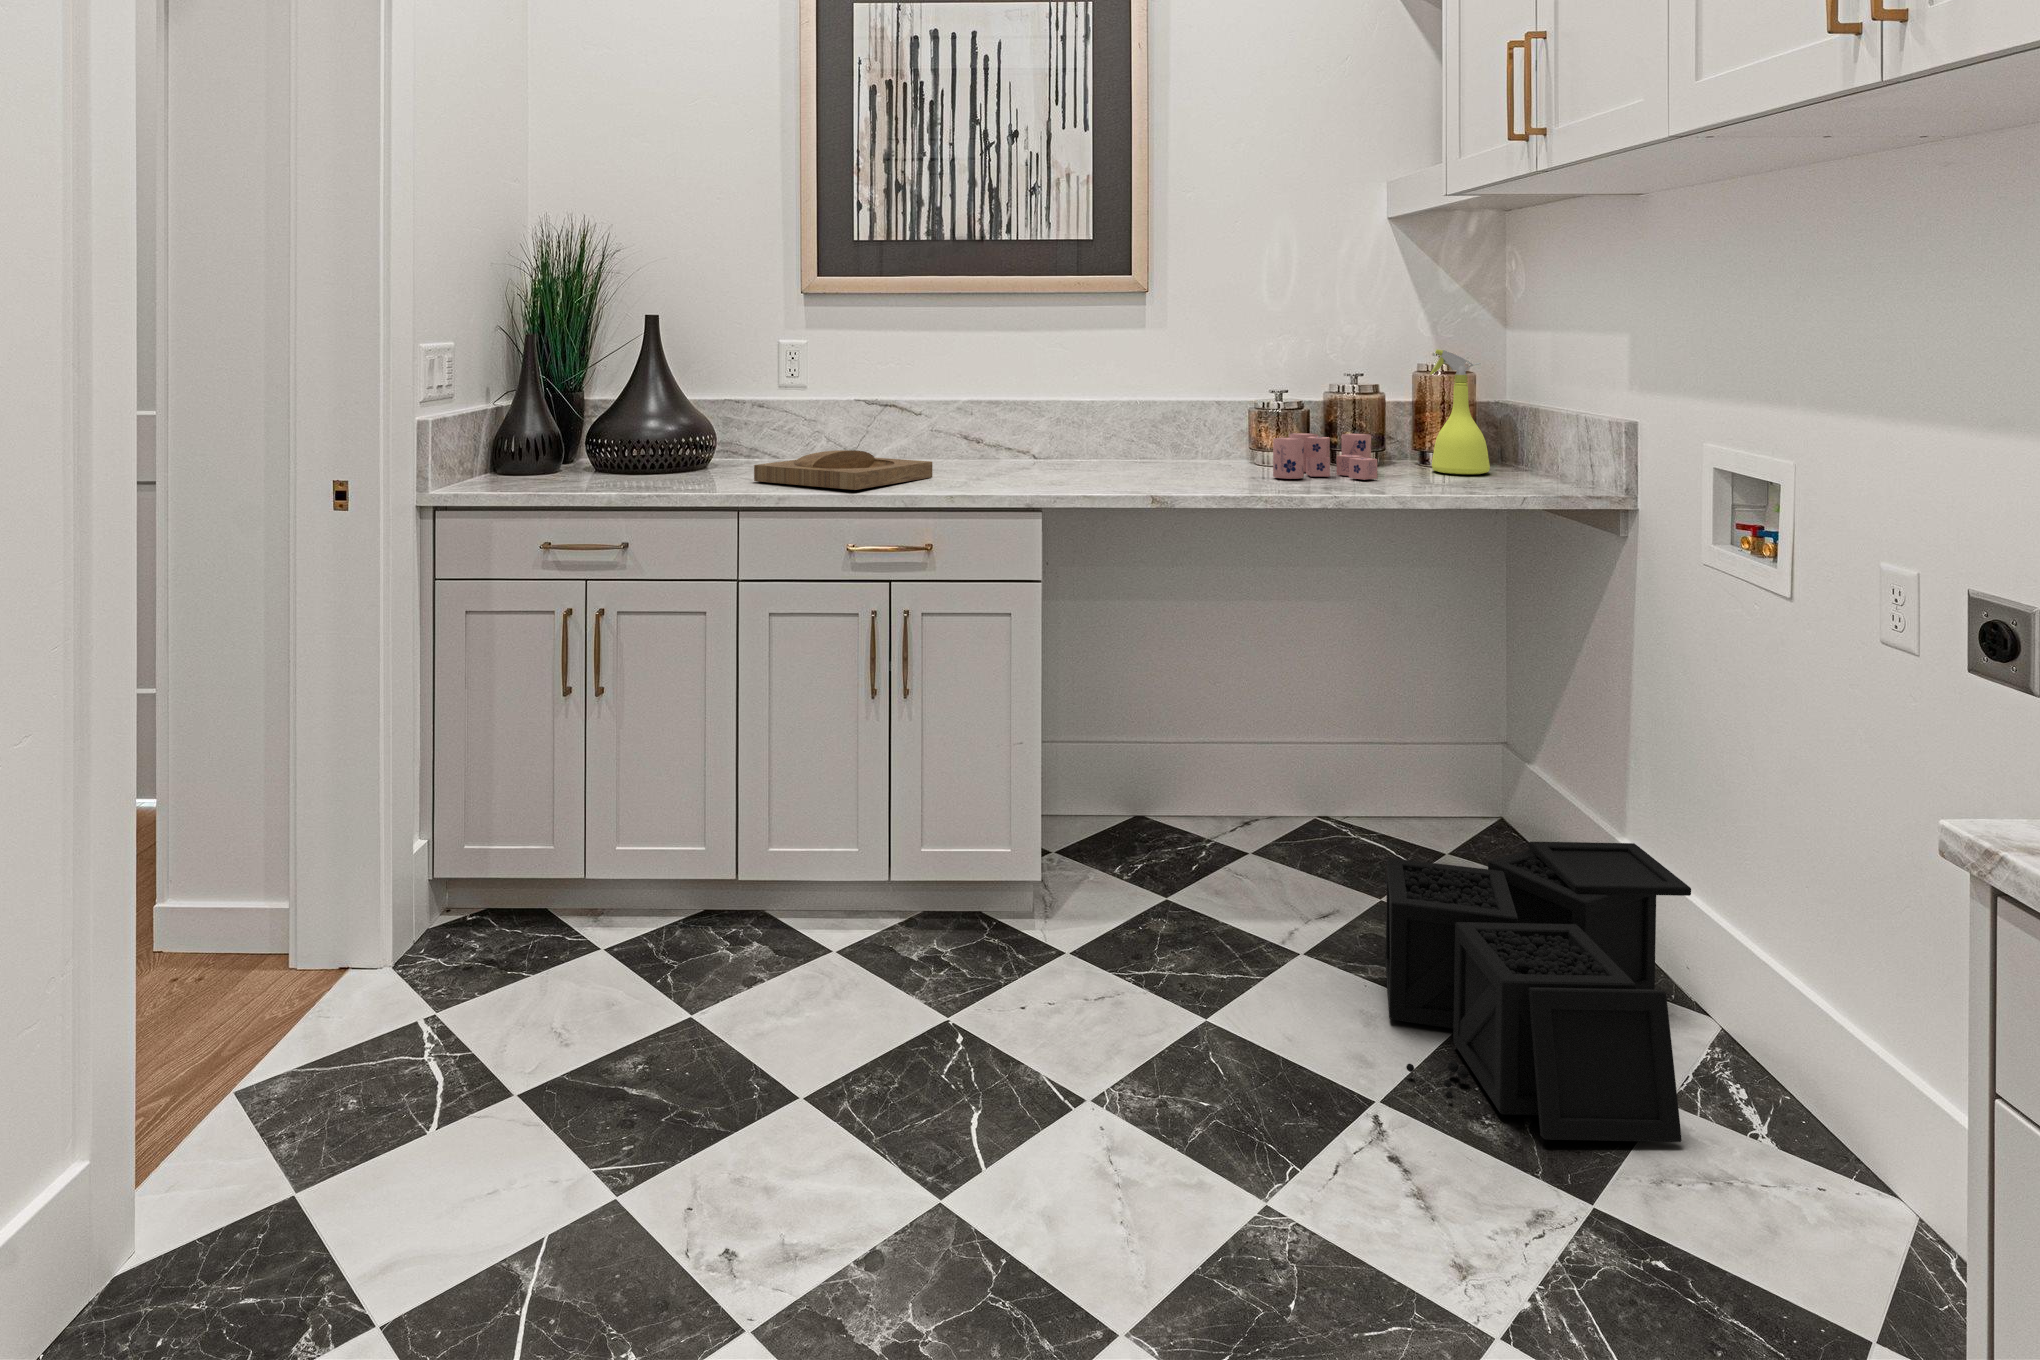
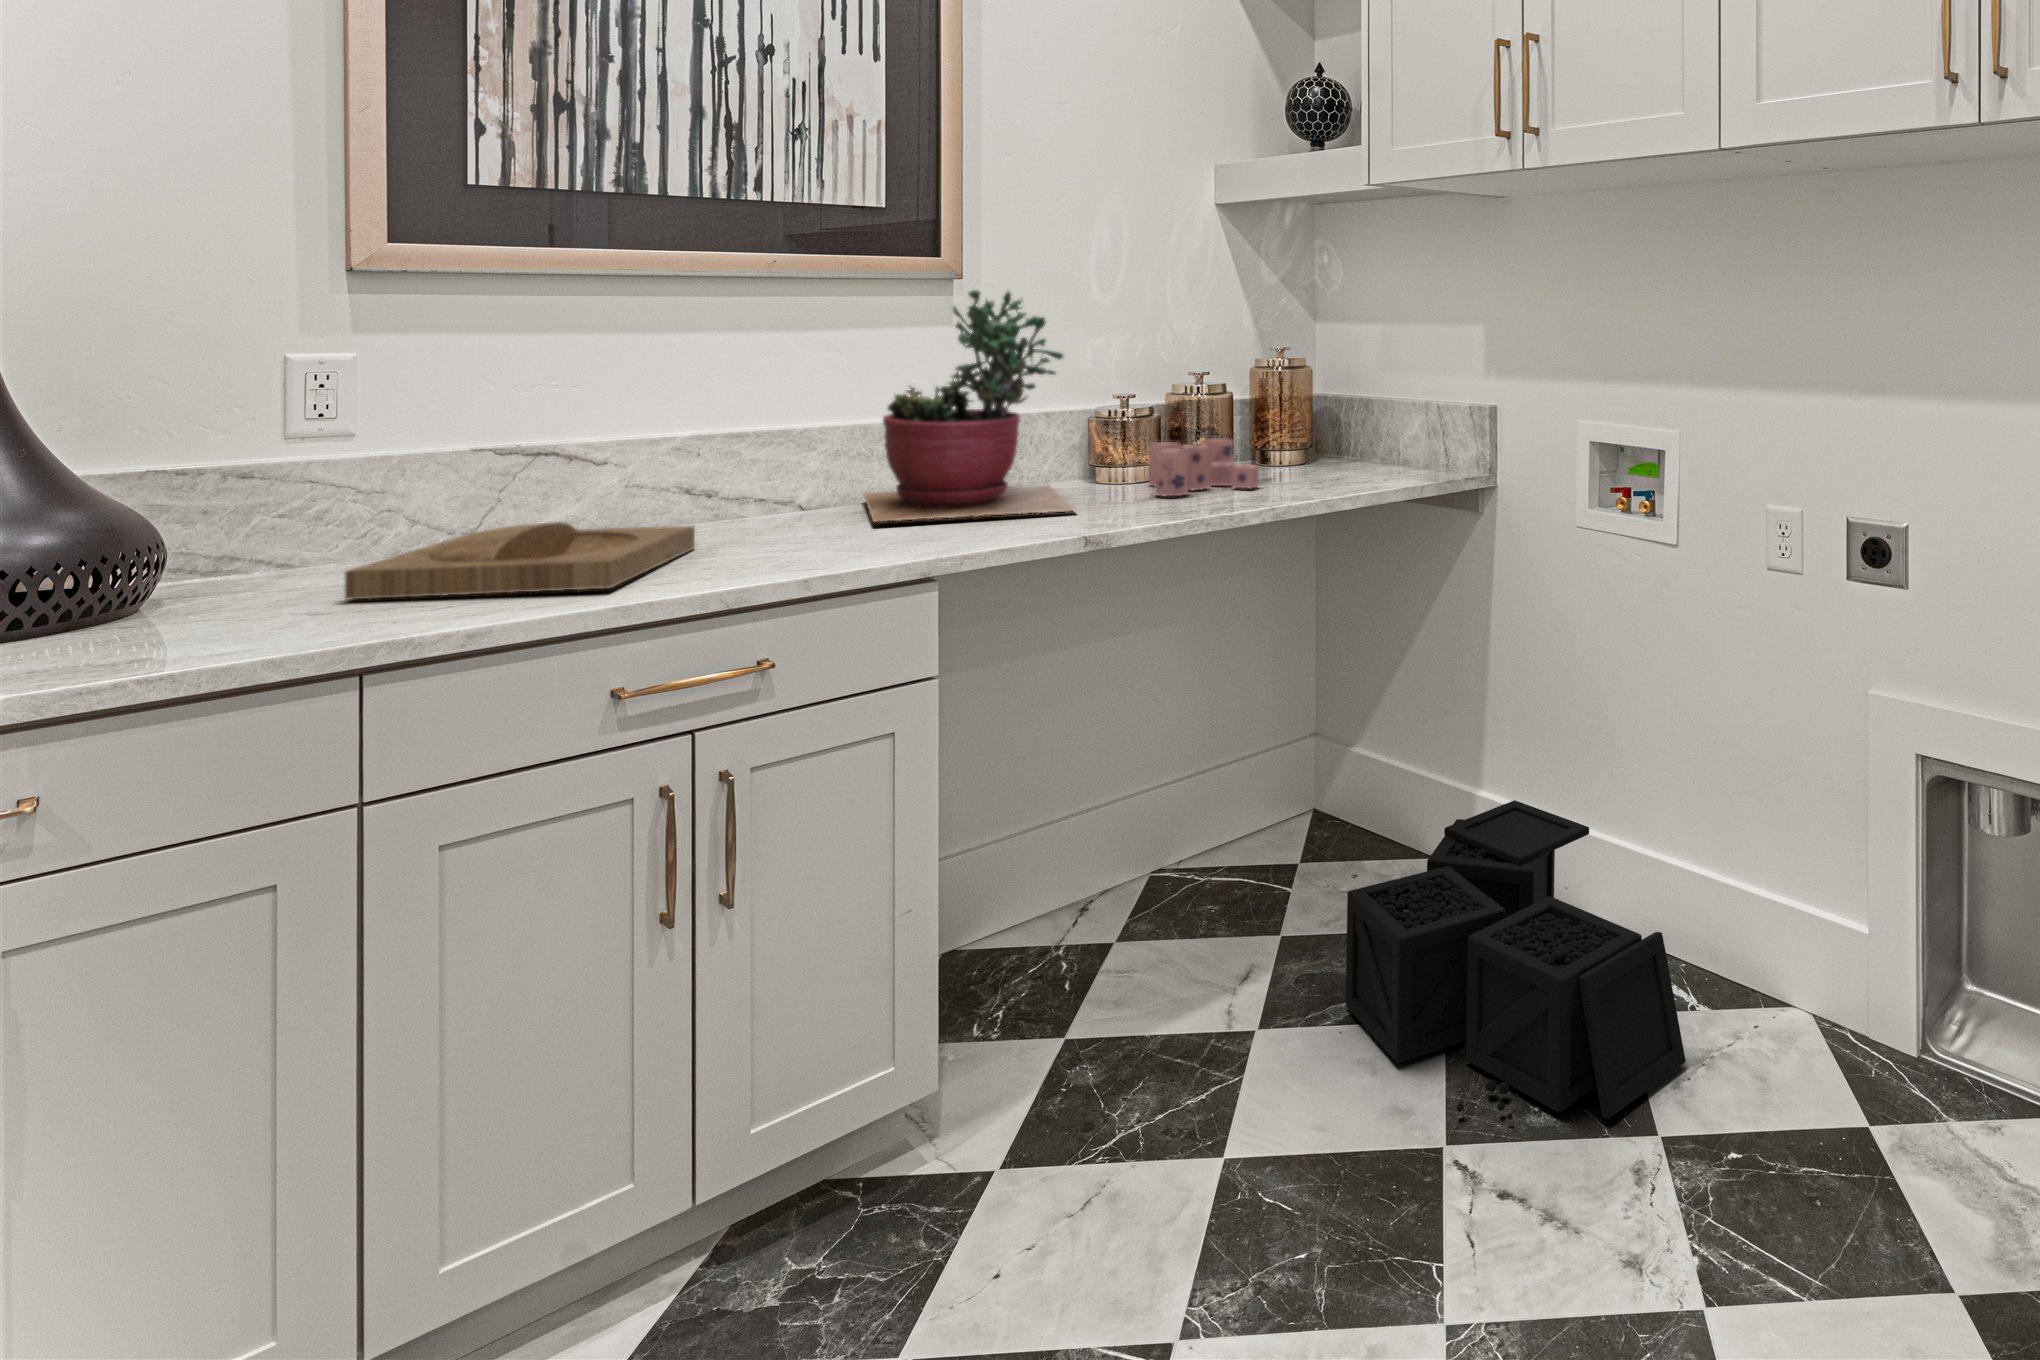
succulent plant: none [1044,302,1204,481] -> present [864,290,1075,522]
spray bottle: present [1430,349,1490,474] -> none [1283,346,1340,473]

